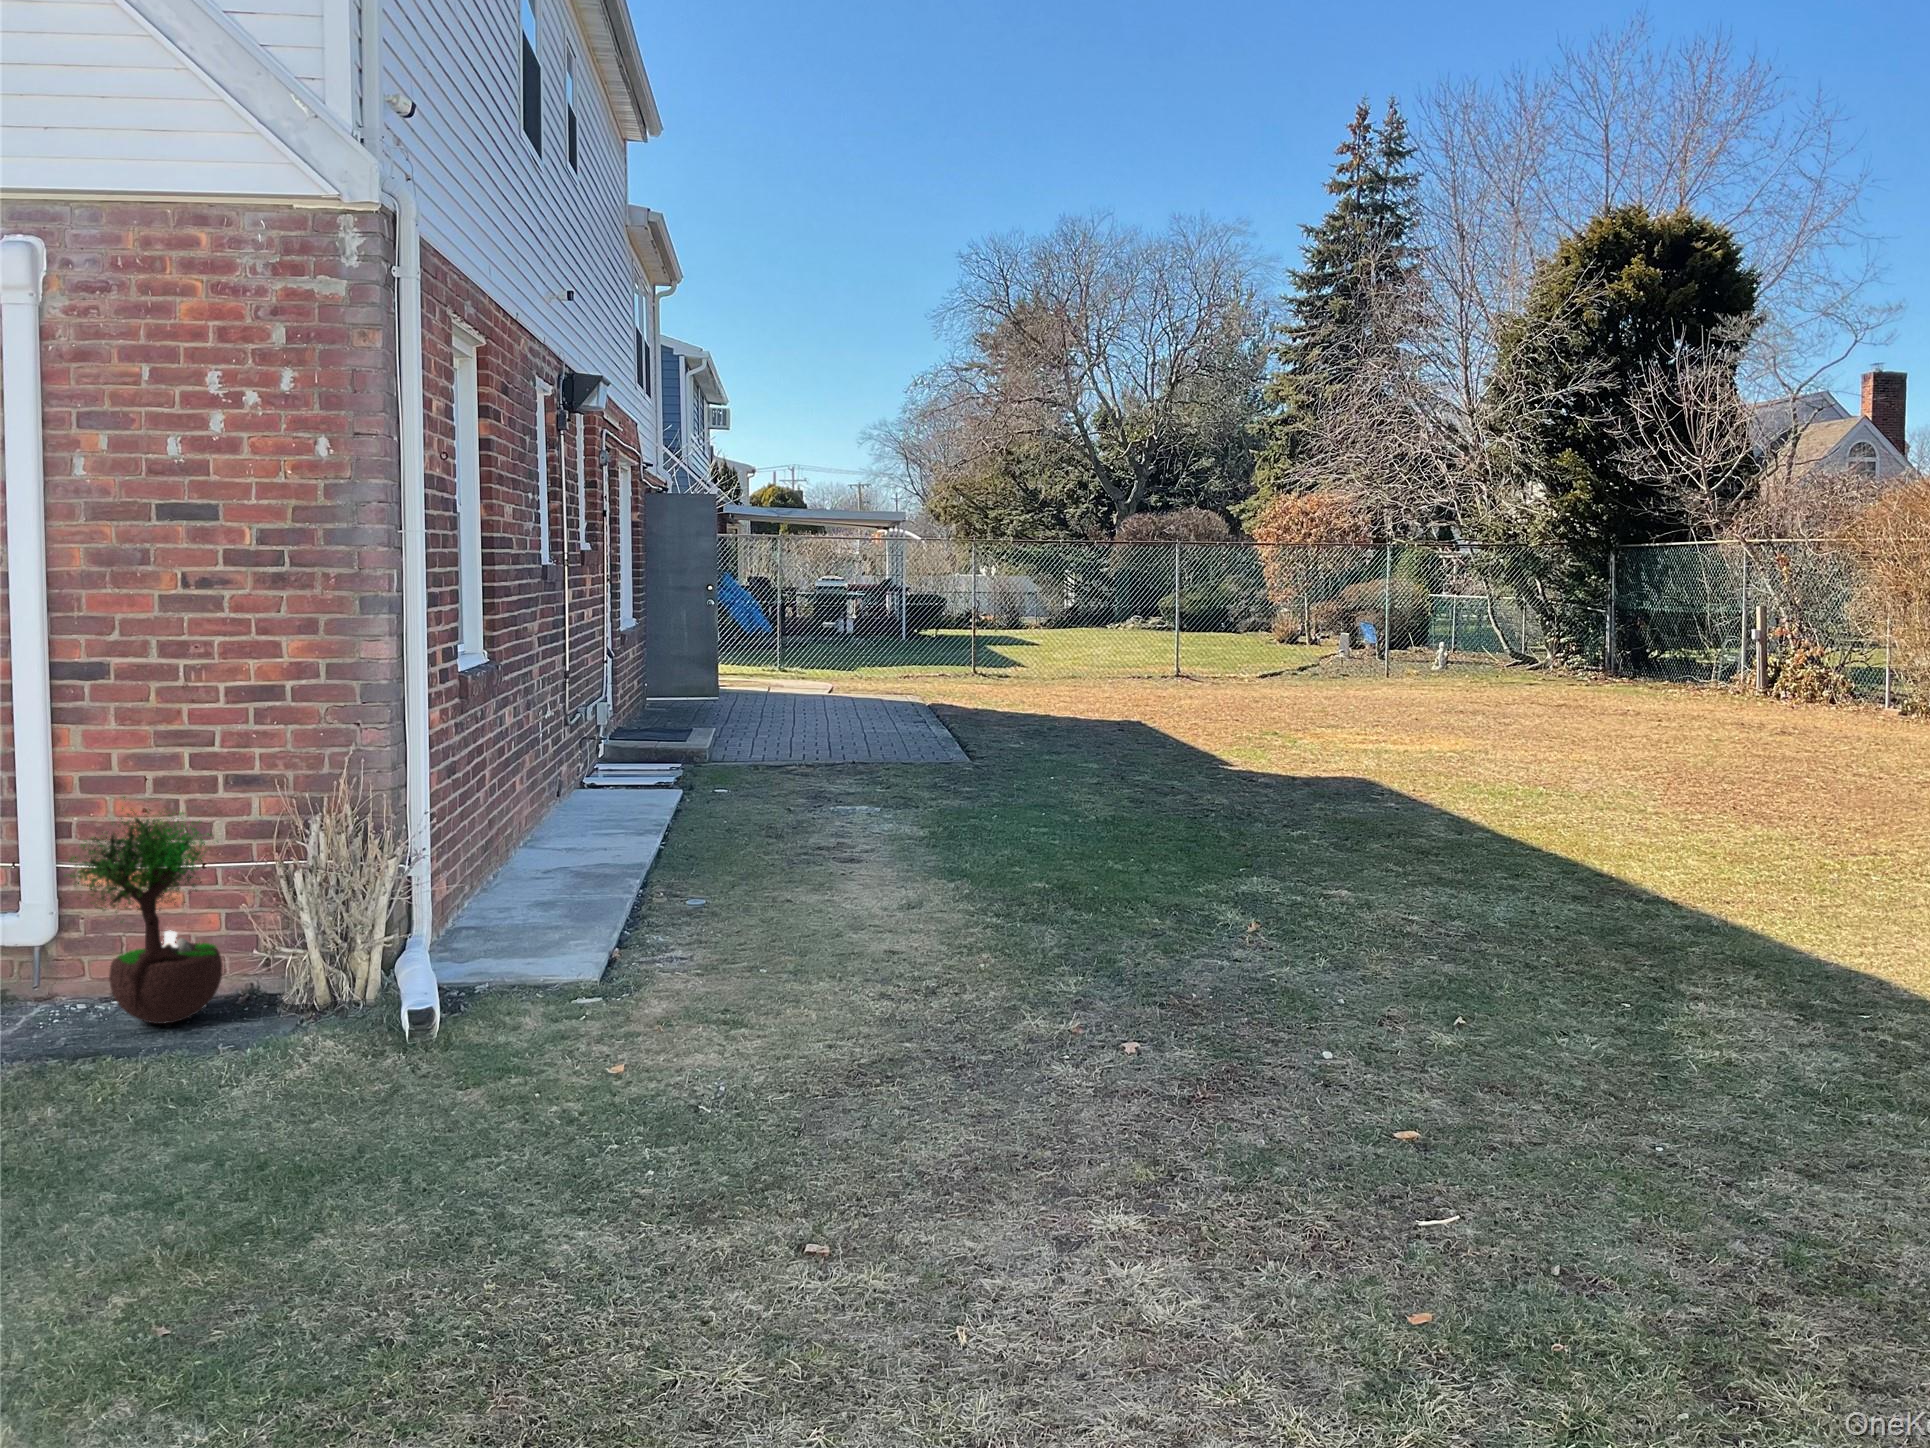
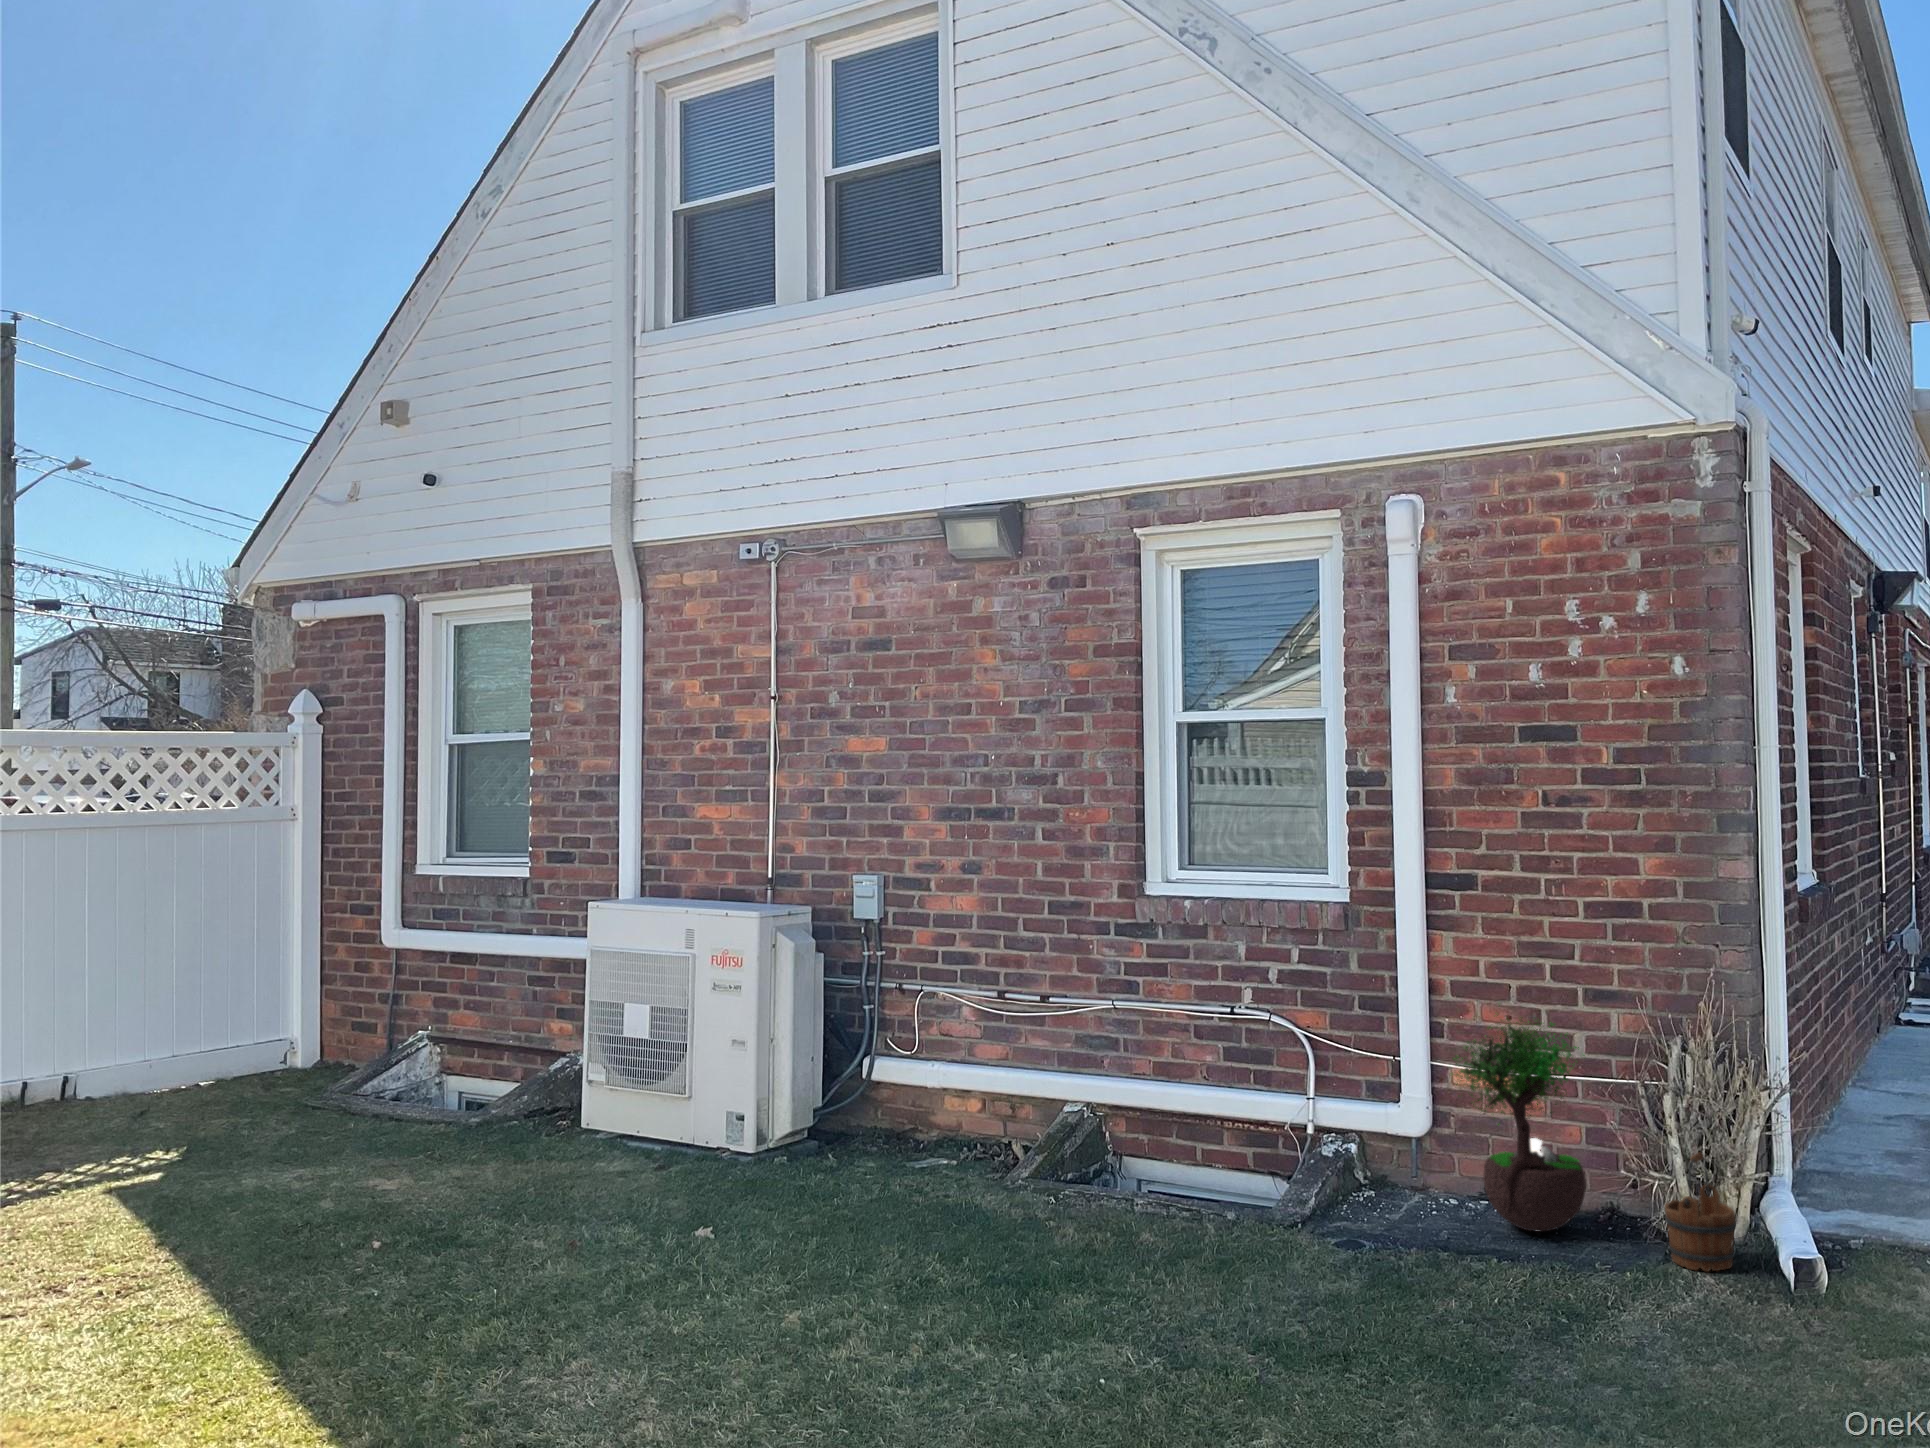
wooden bucket: none [297,921,365,1031] -> present [1665,1153,1736,1271]

